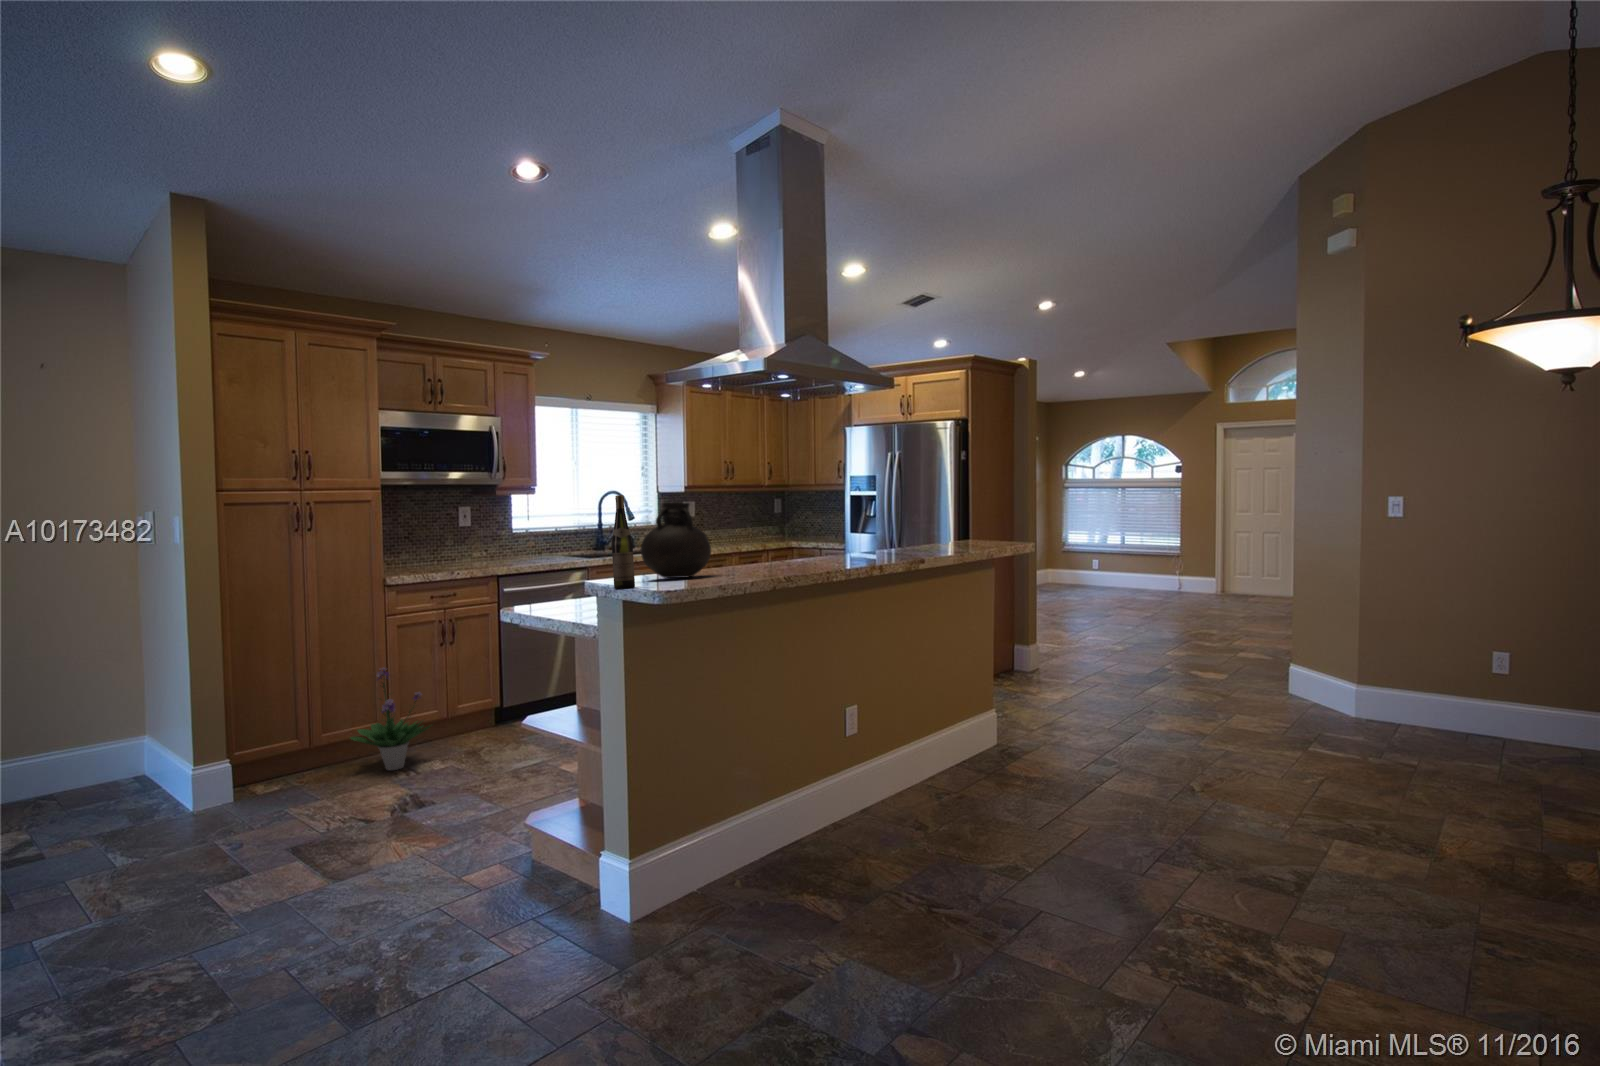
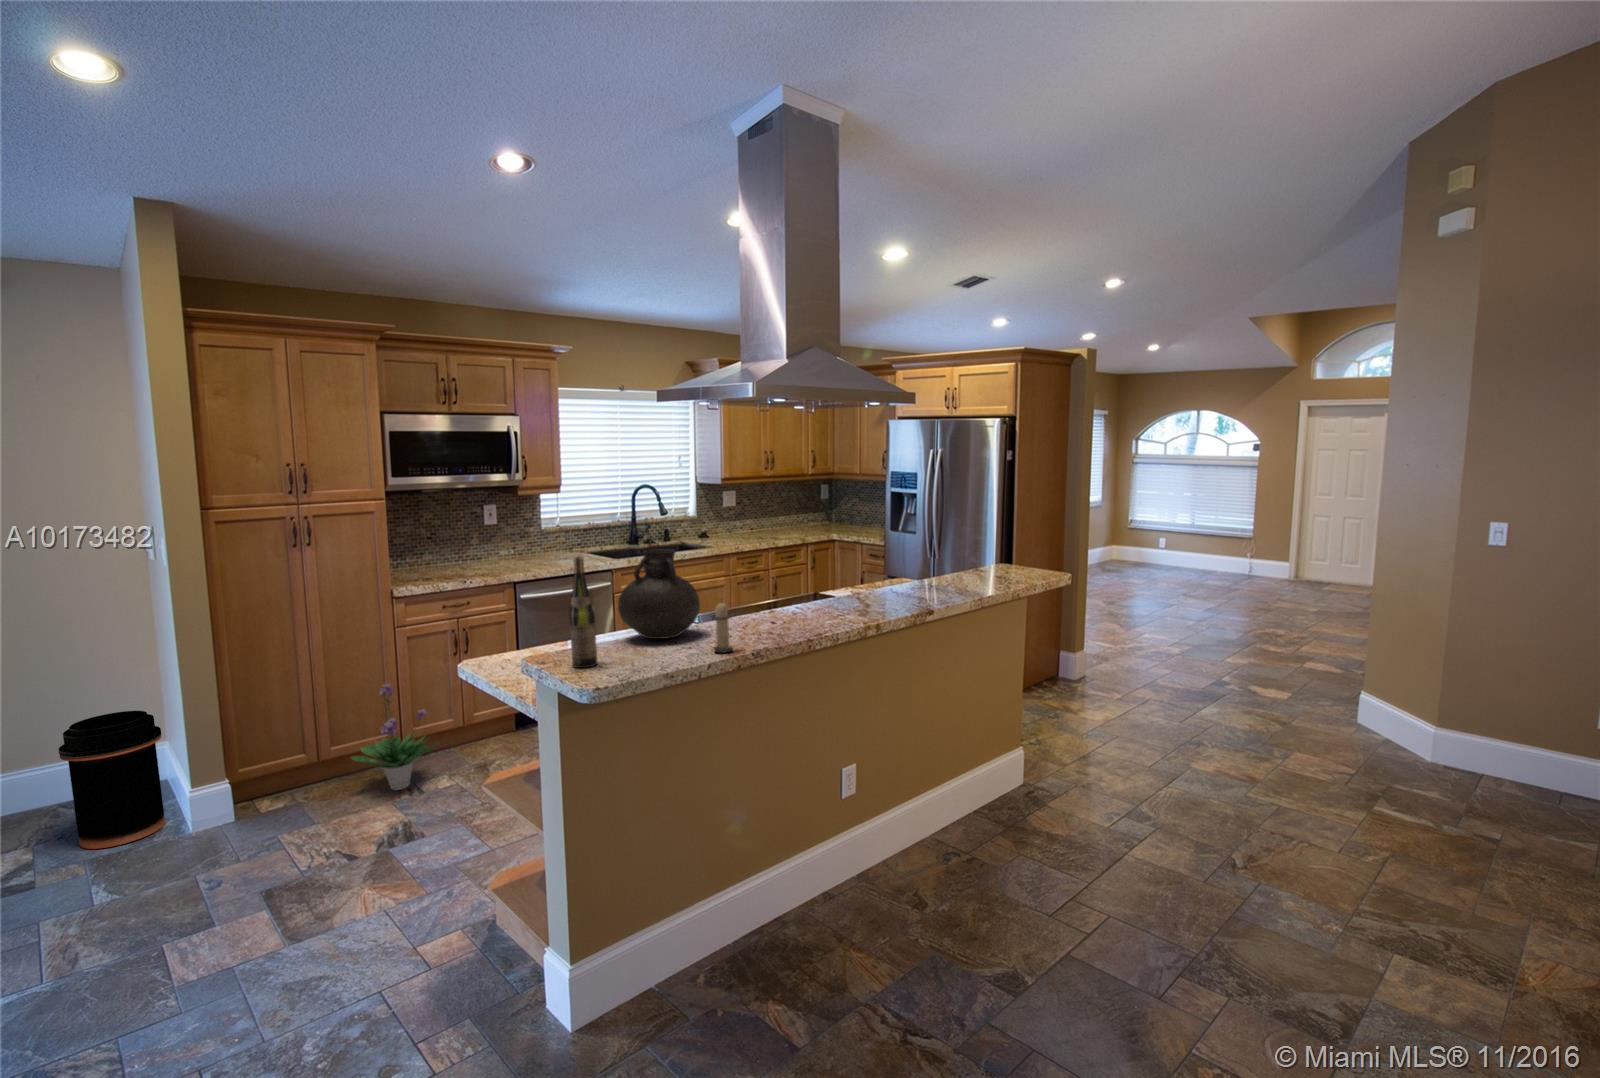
candle: none [727,533,750,578] -> present [711,603,732,653]
trash can: none [67,693,165,824] -> present [59,711,165,849]

